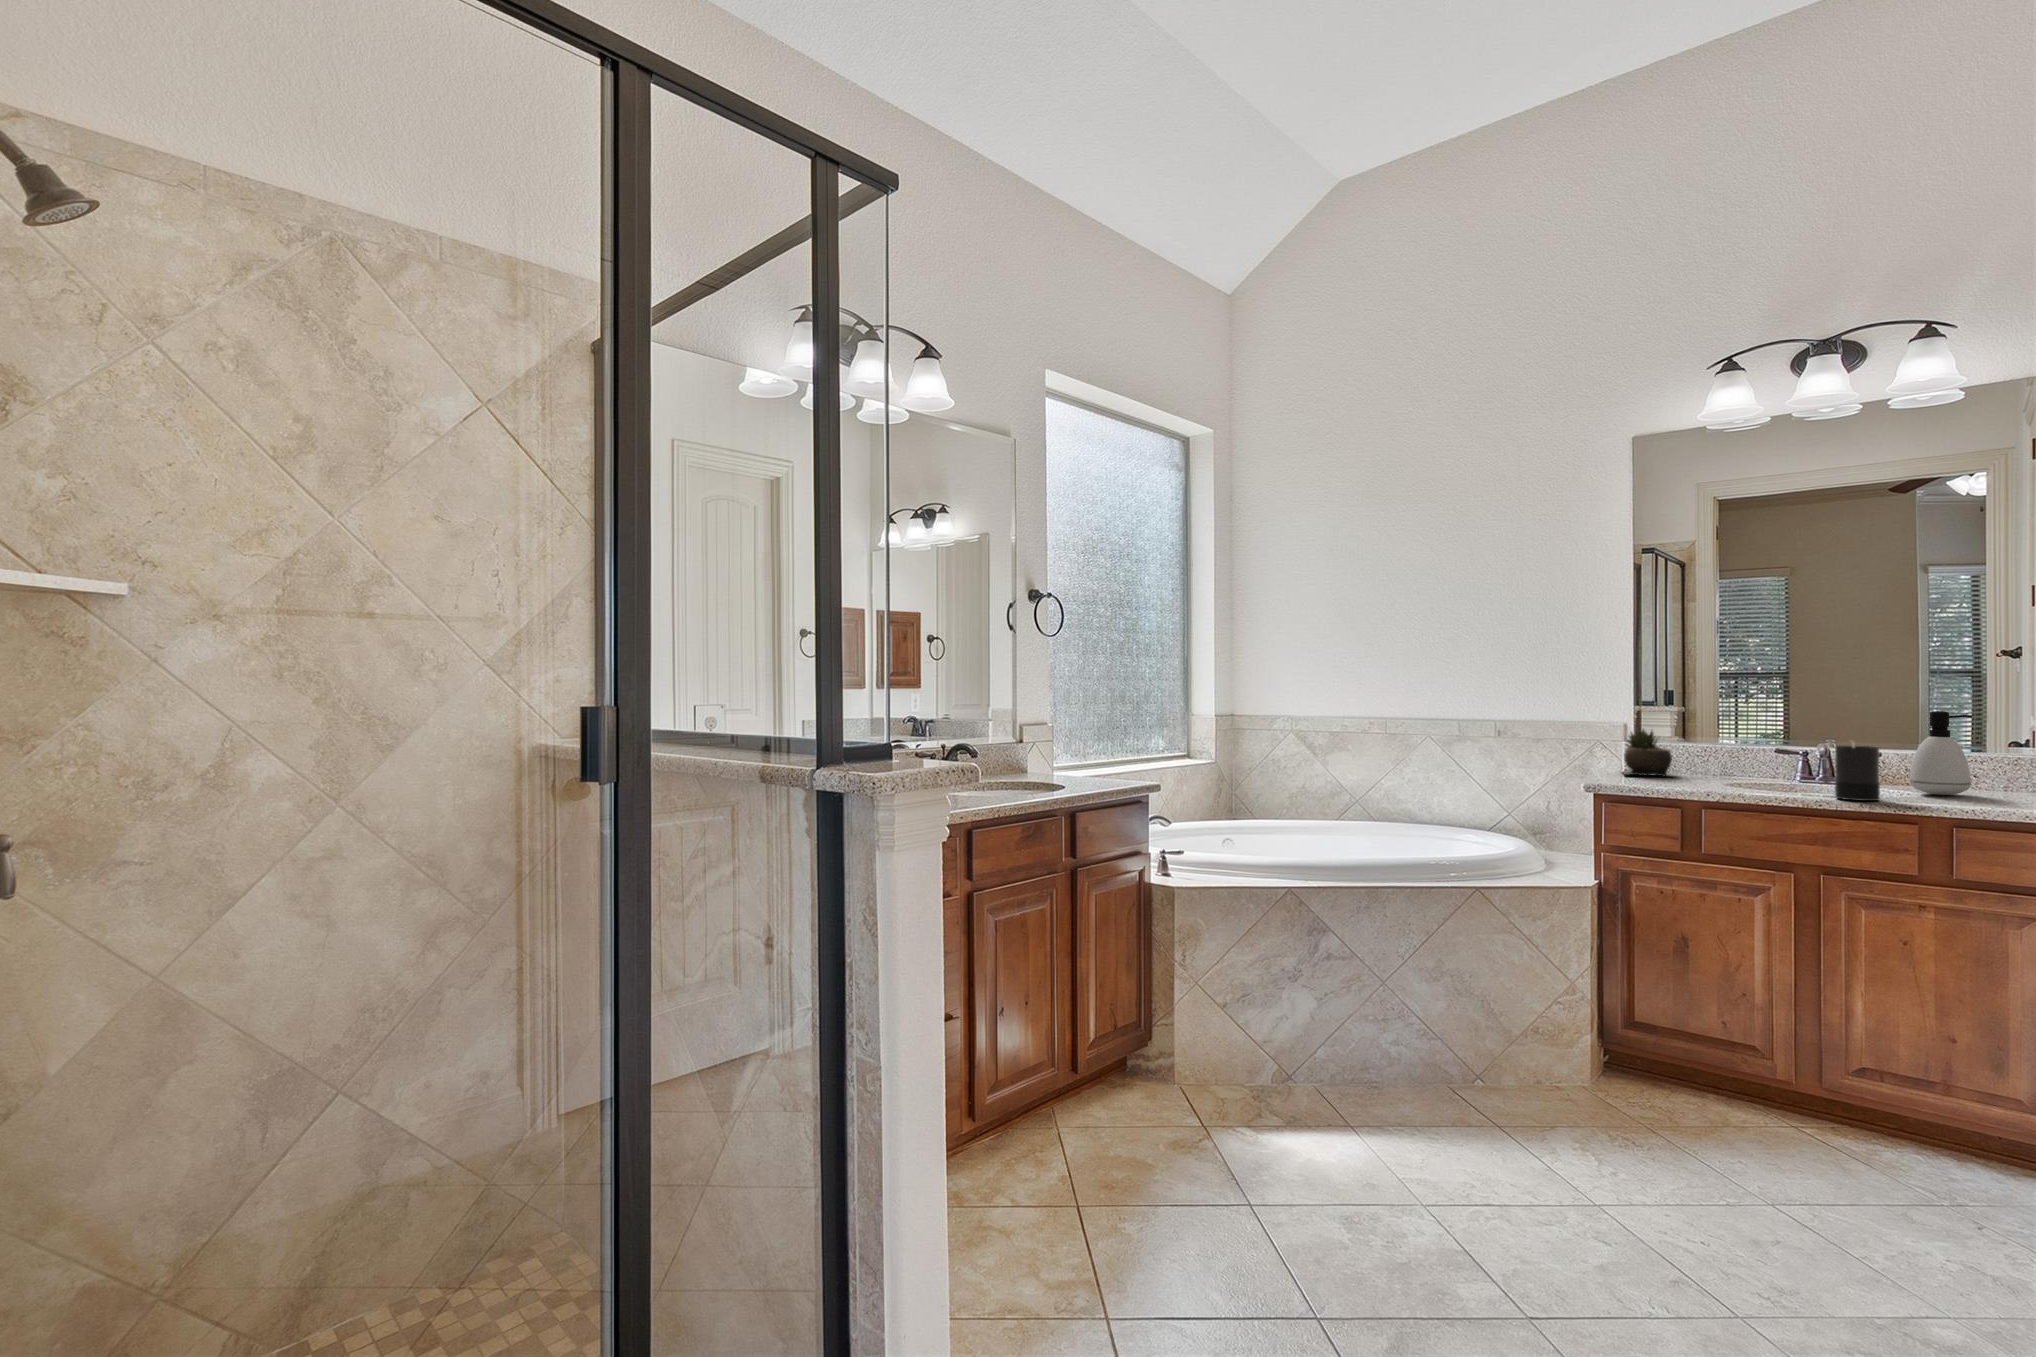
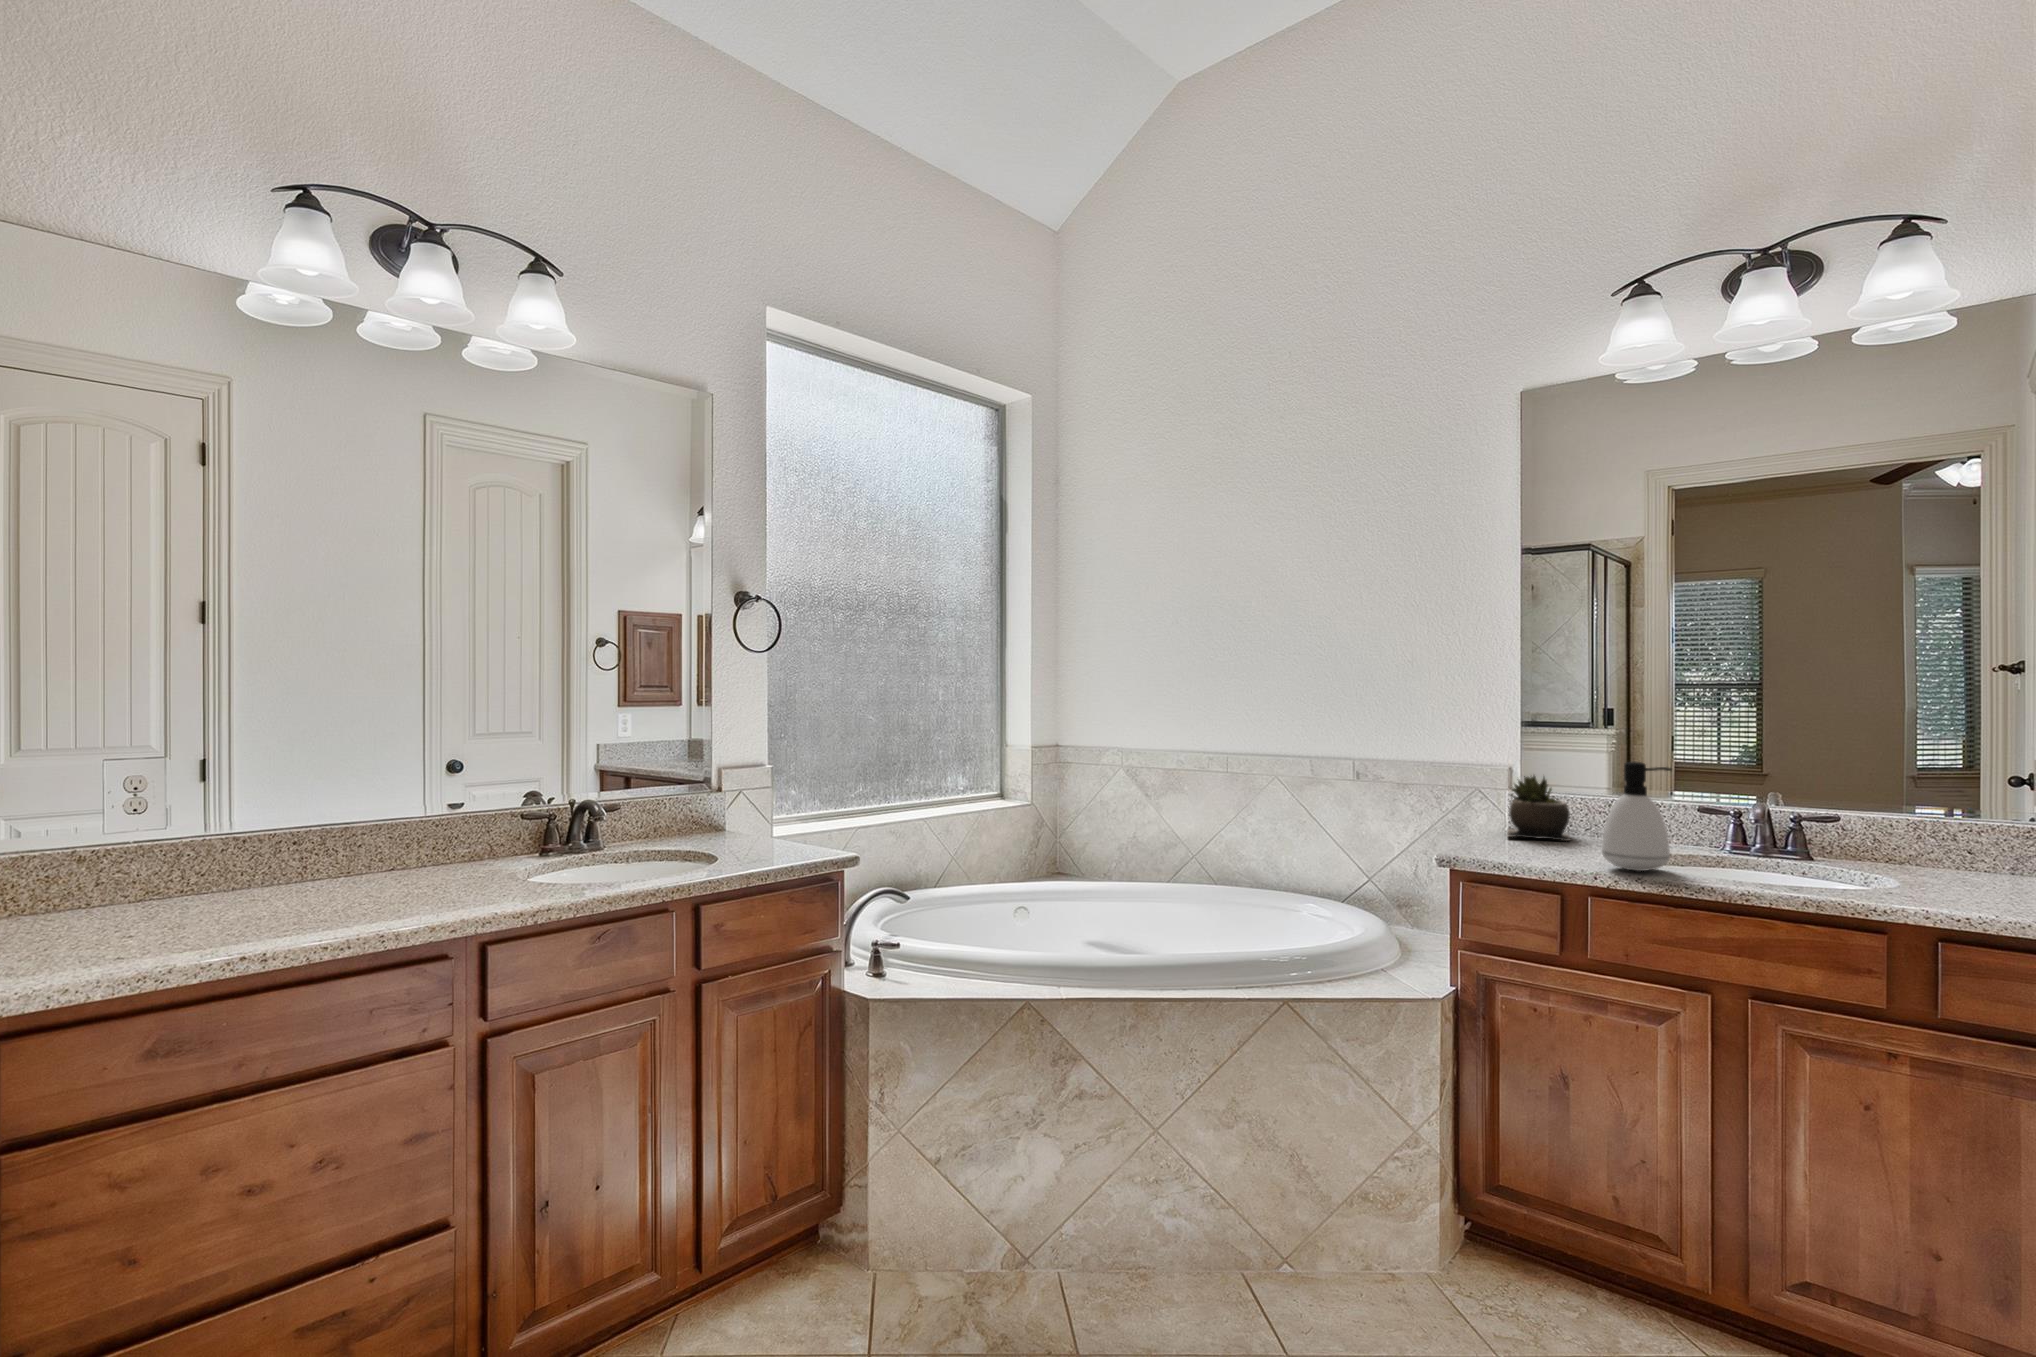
soap dispenser: present [1910,711,1972,795] -> present [1602,761,1672,871]
candle: present [1835,741,1880,801] -> none [1768,805,1830,895]

